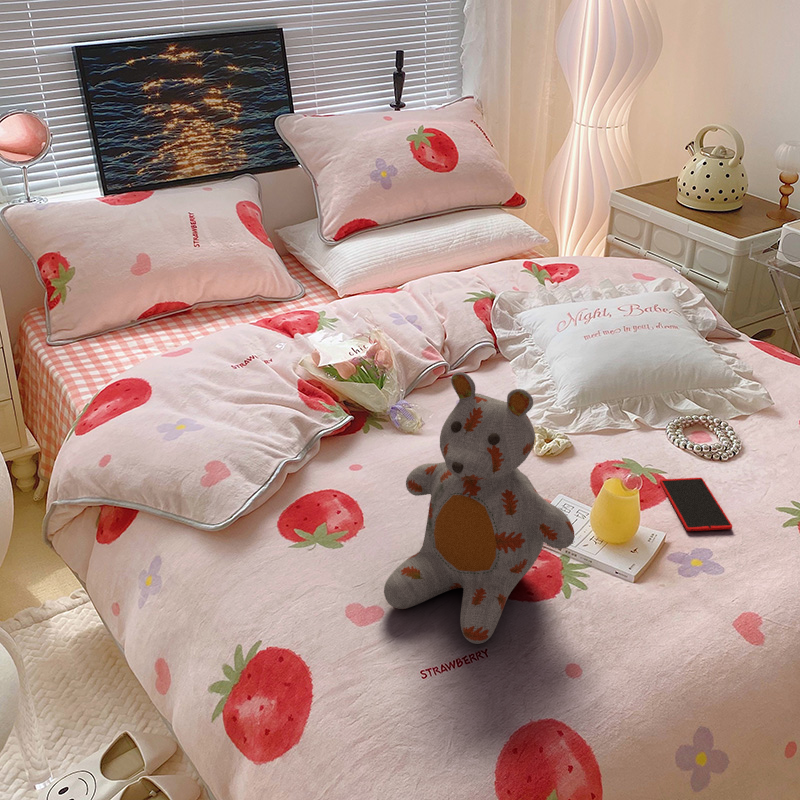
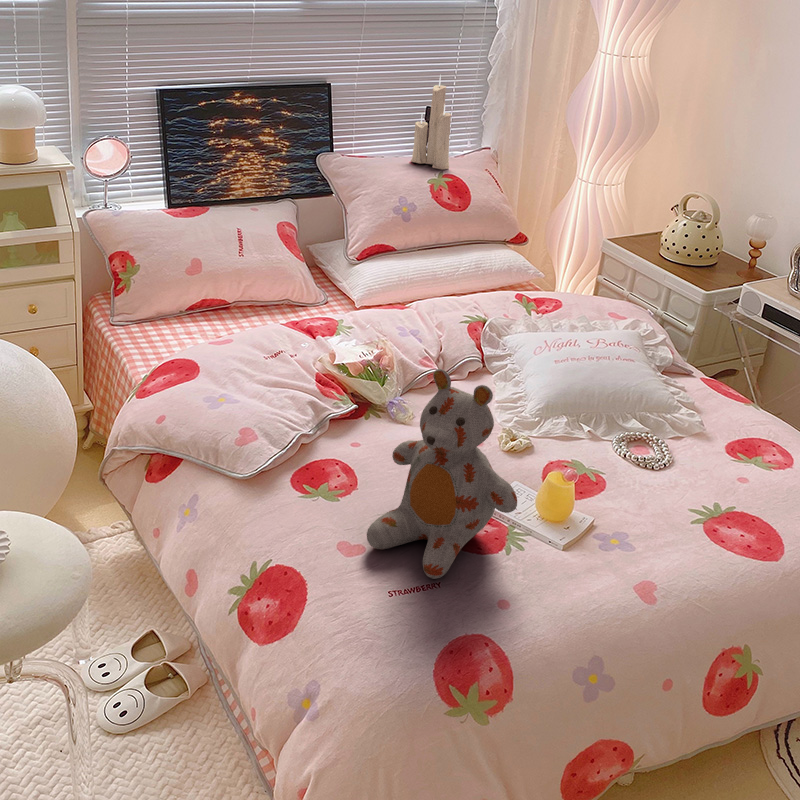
candle: none [383,5,428,124] -> present [411,76,451,169]
smartphone: present [660,478,732,531] -> none [599,477,650,518]

